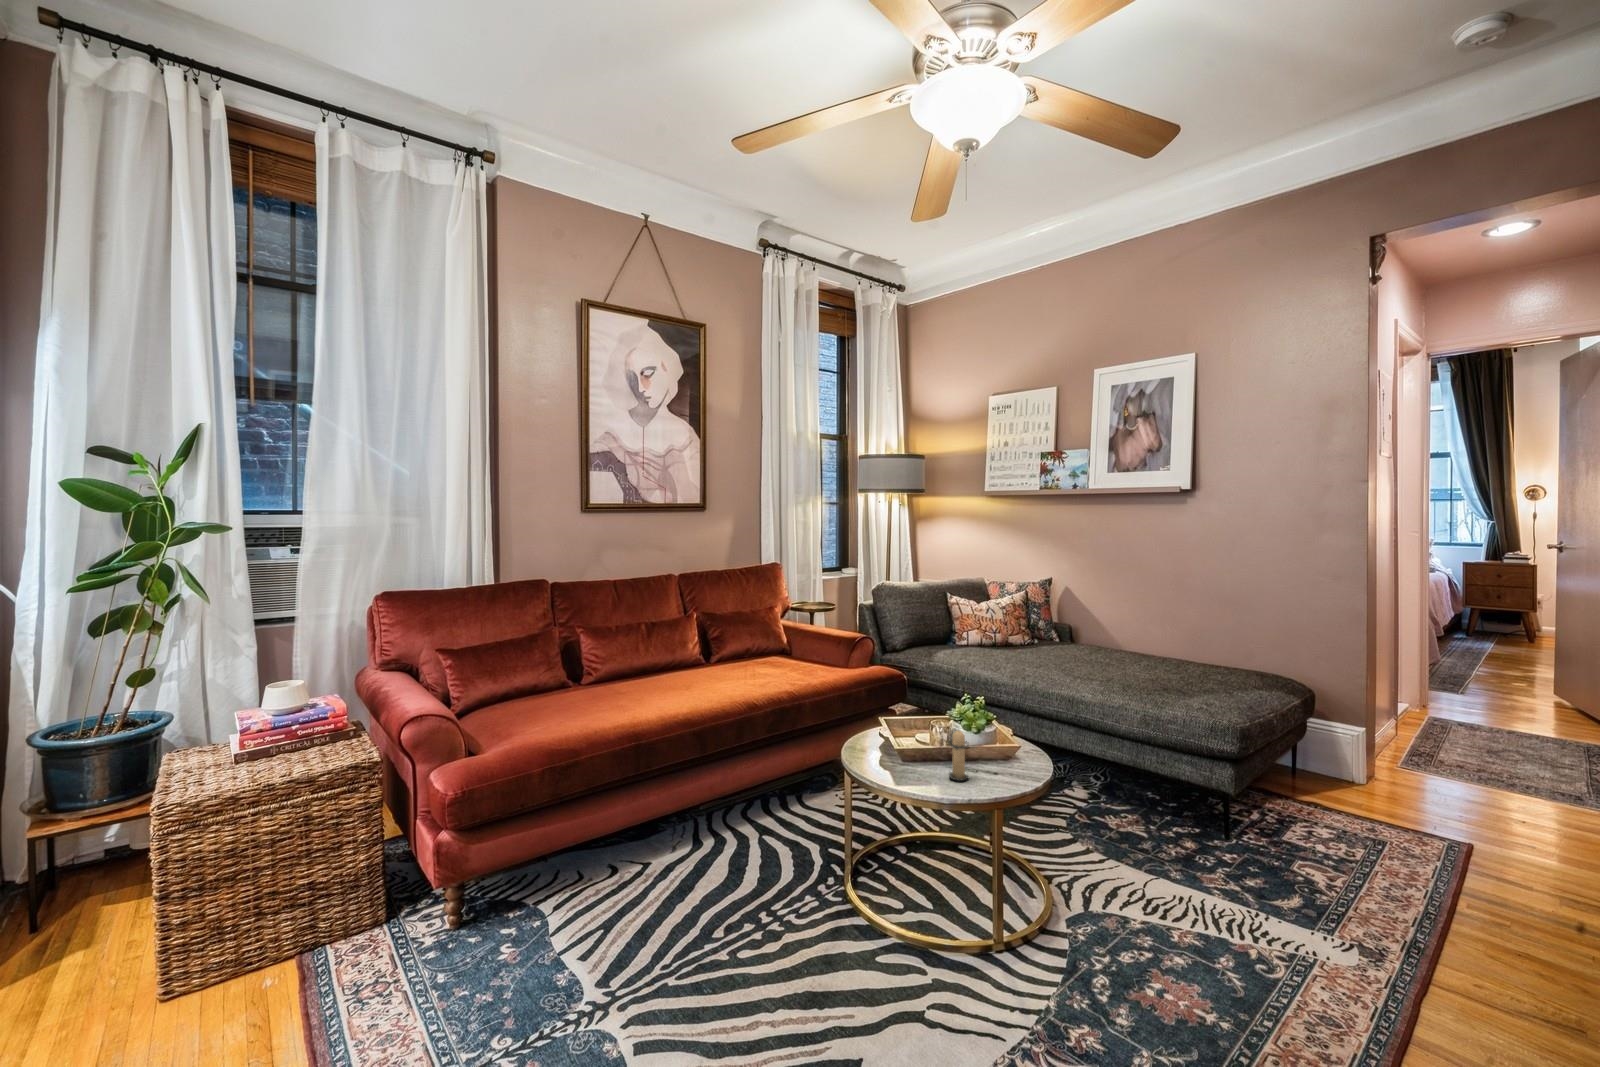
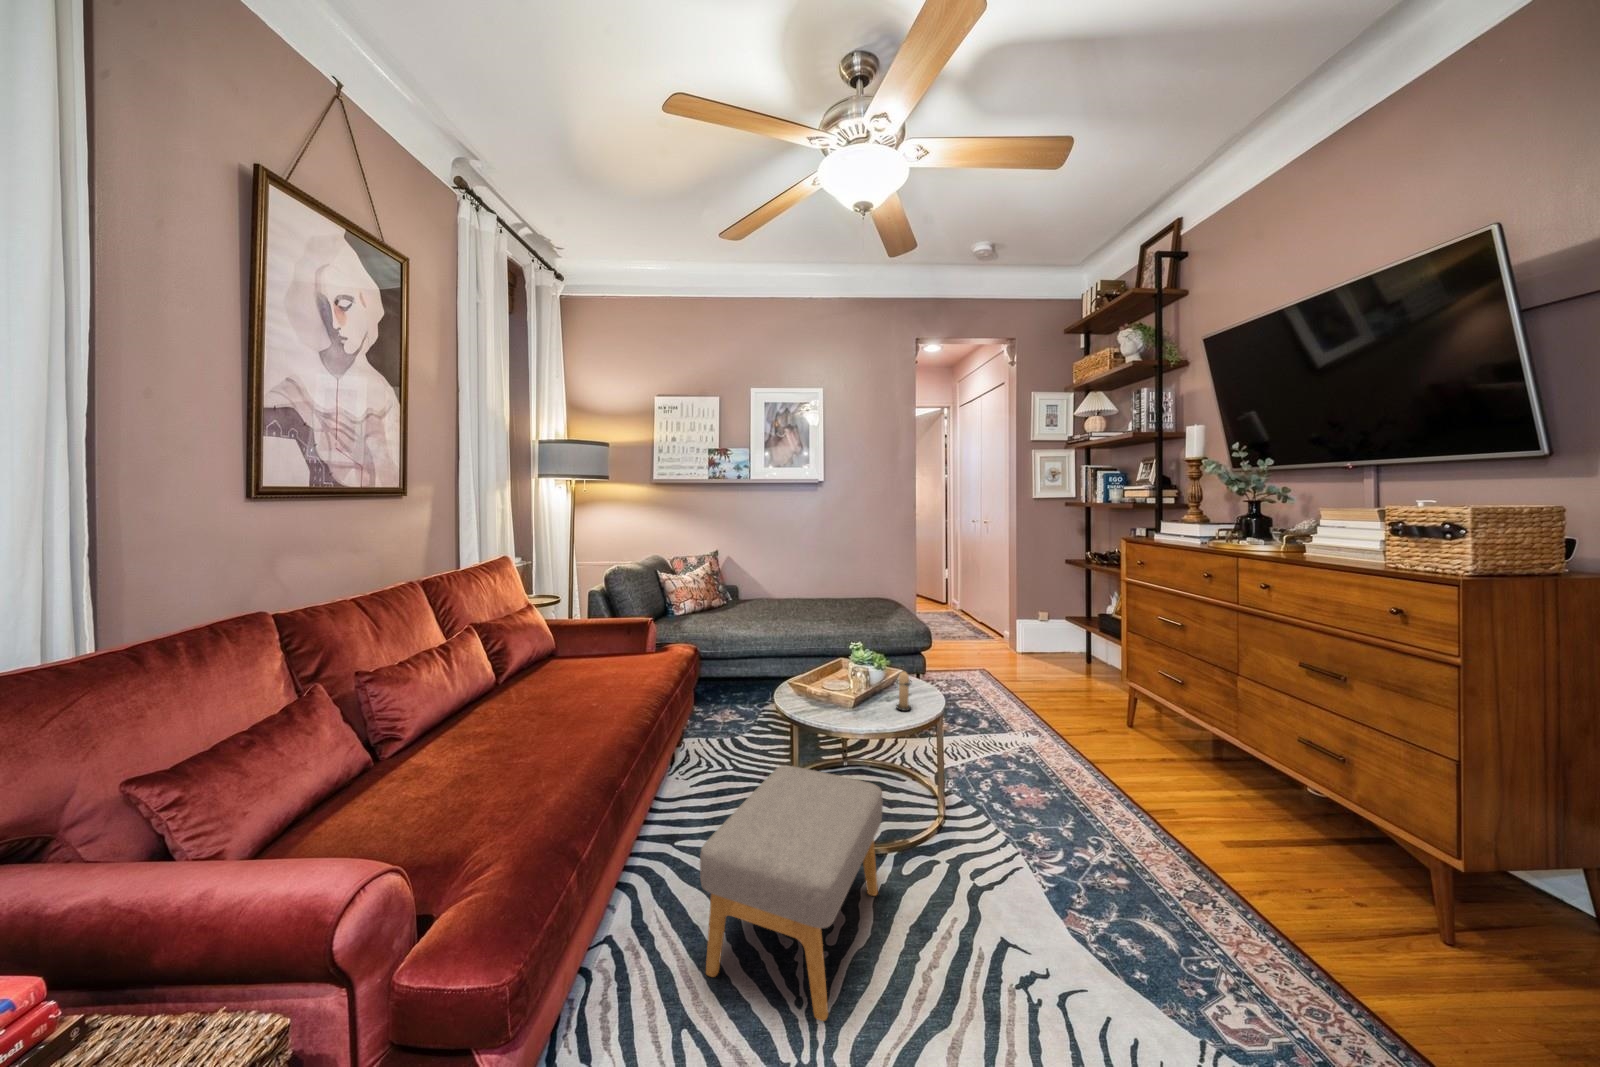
footstool: none [646,786,836,983] -> present [700,766,883,1021]

